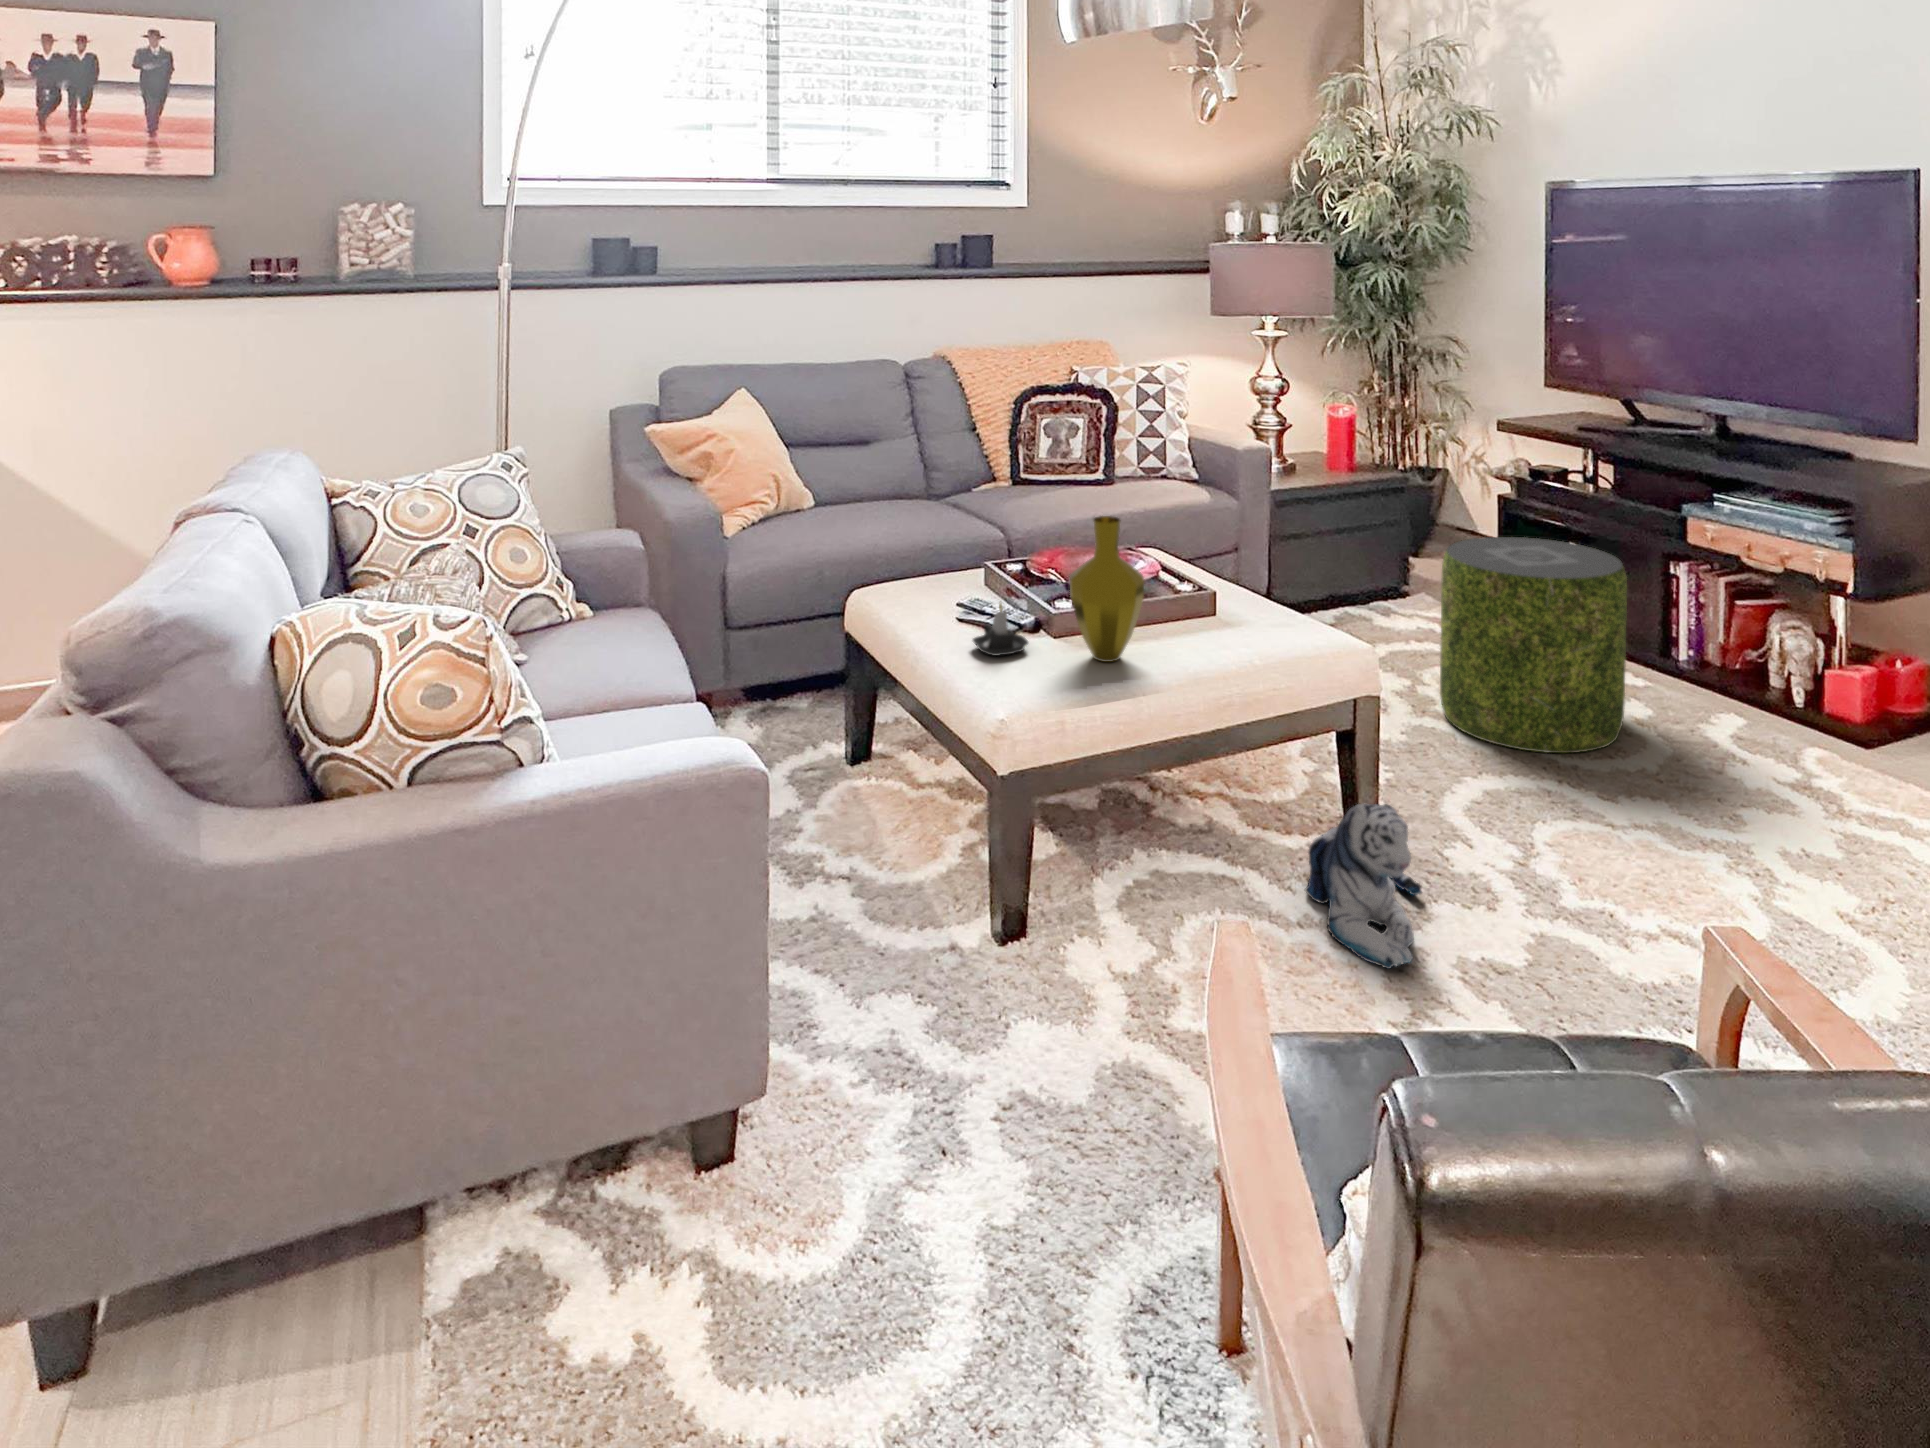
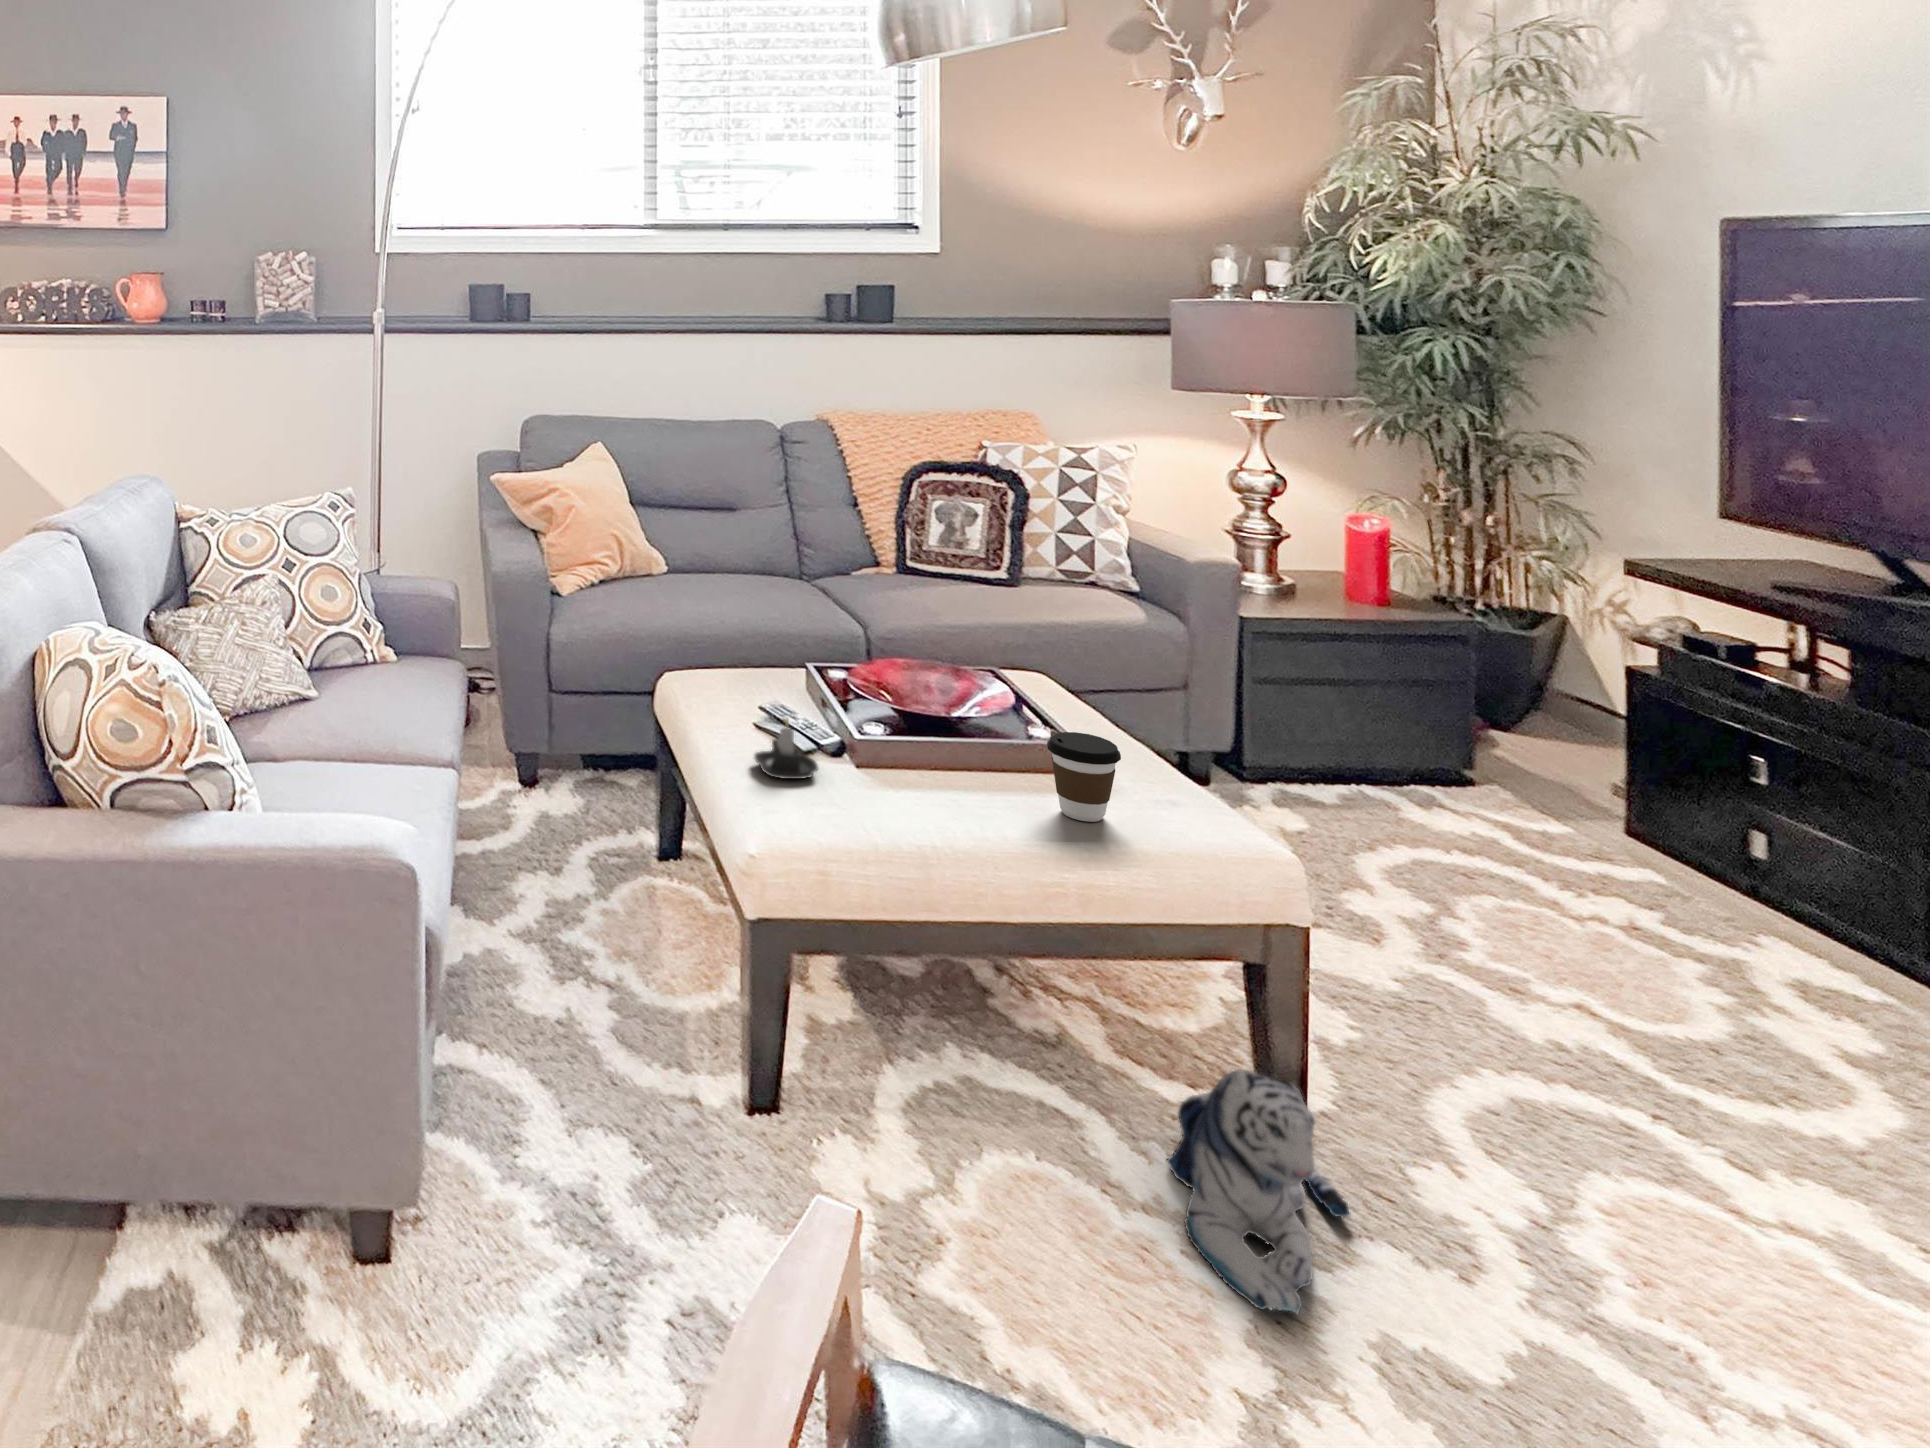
vase: present [1070,516,1144,662] -> none [863,636,959,812]
pouf: present [1440,537,1627,753] -> none [1471,728,1819,1080]
coffee cup: none [1203,578,1257,646] -> present [1047,732,1121,822]

